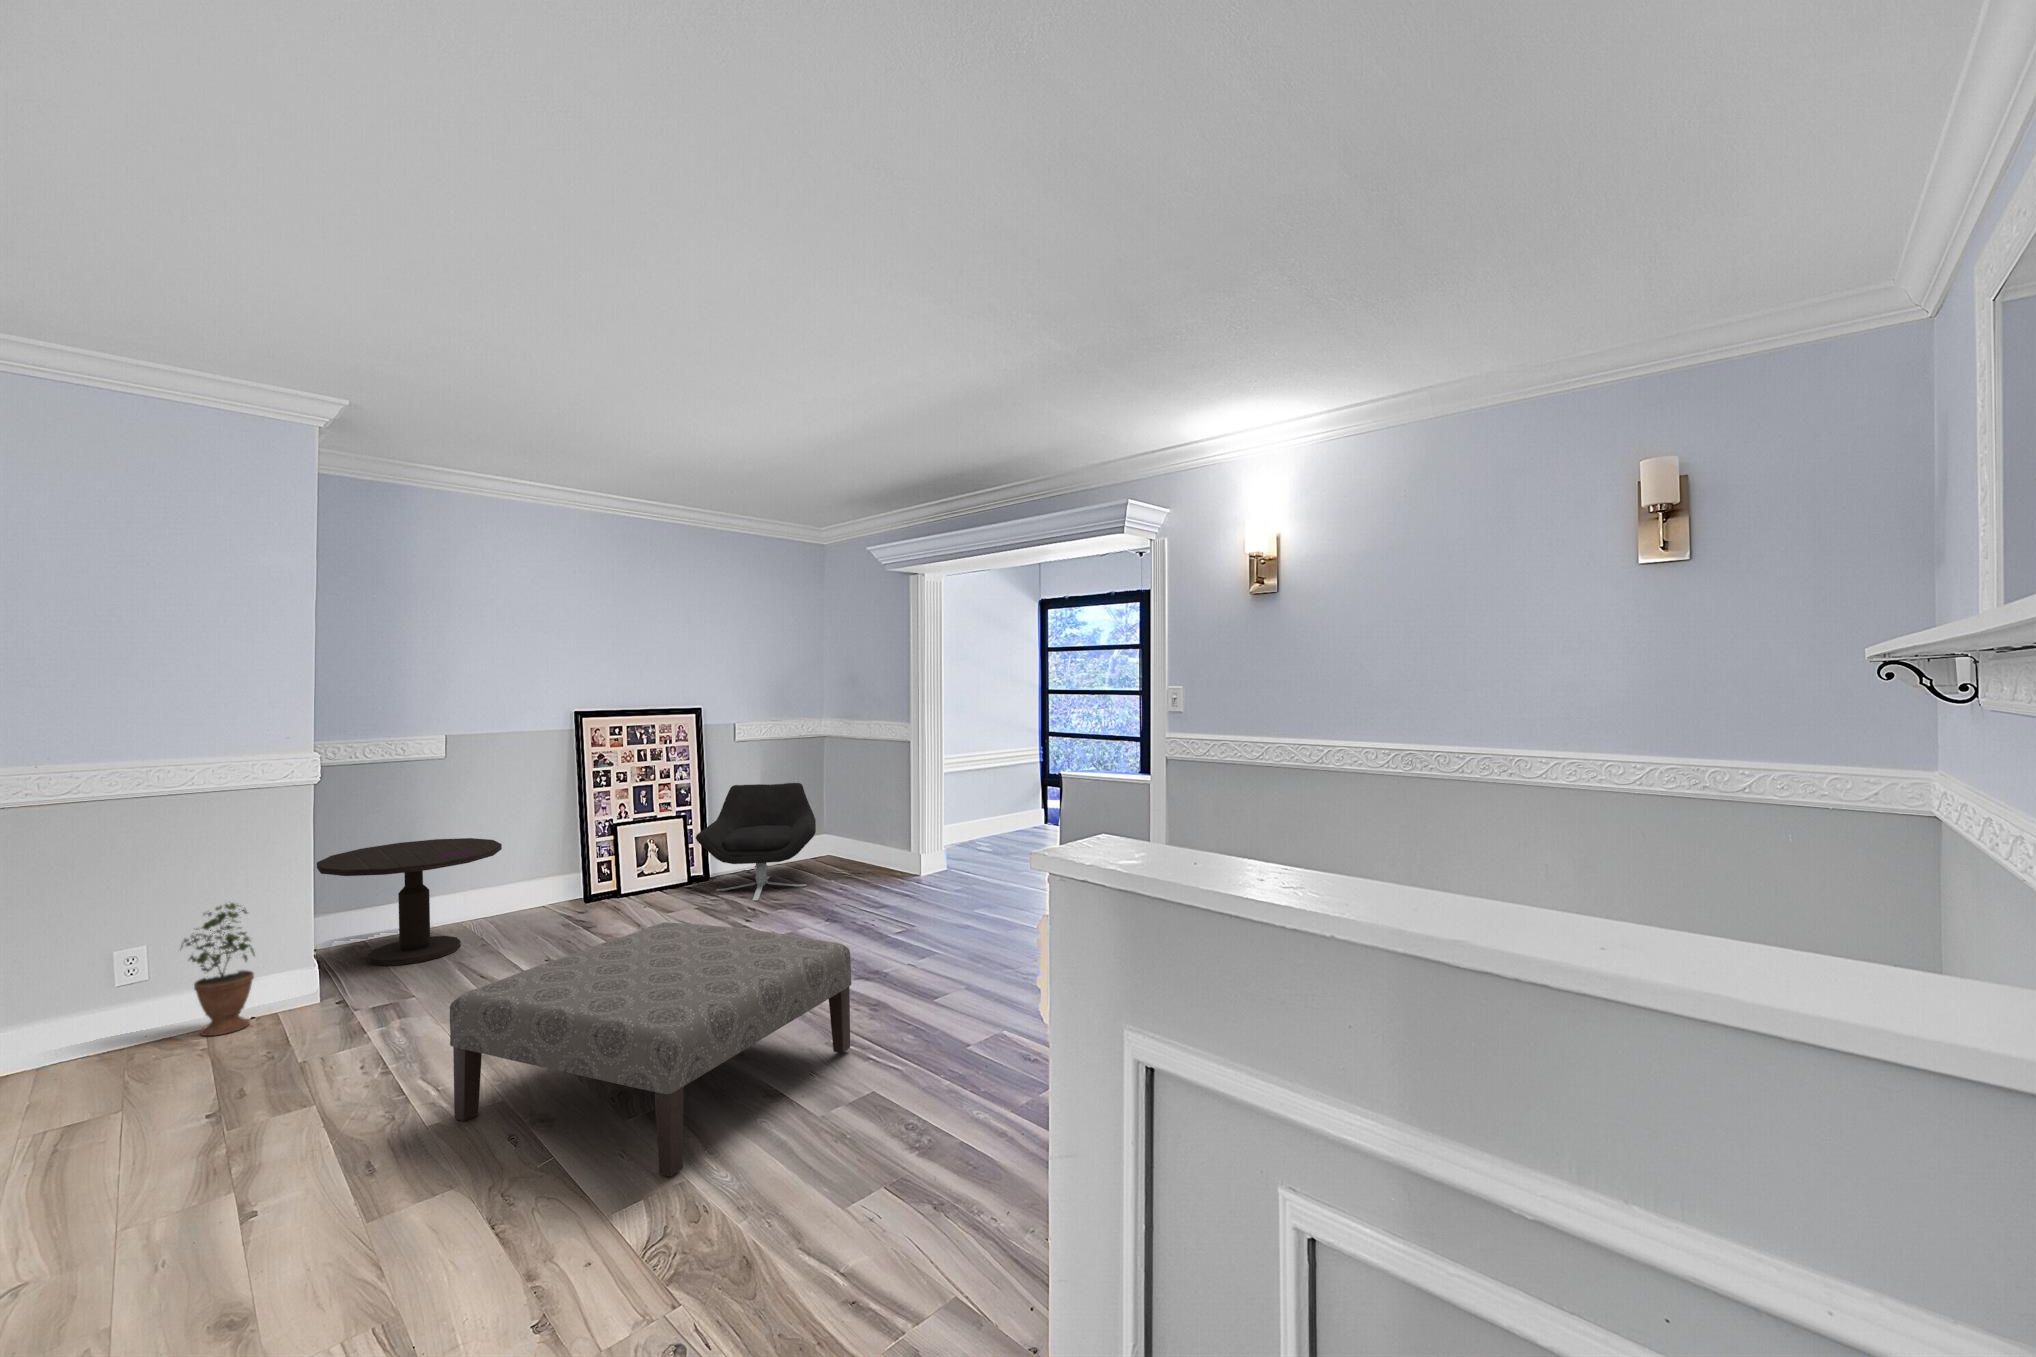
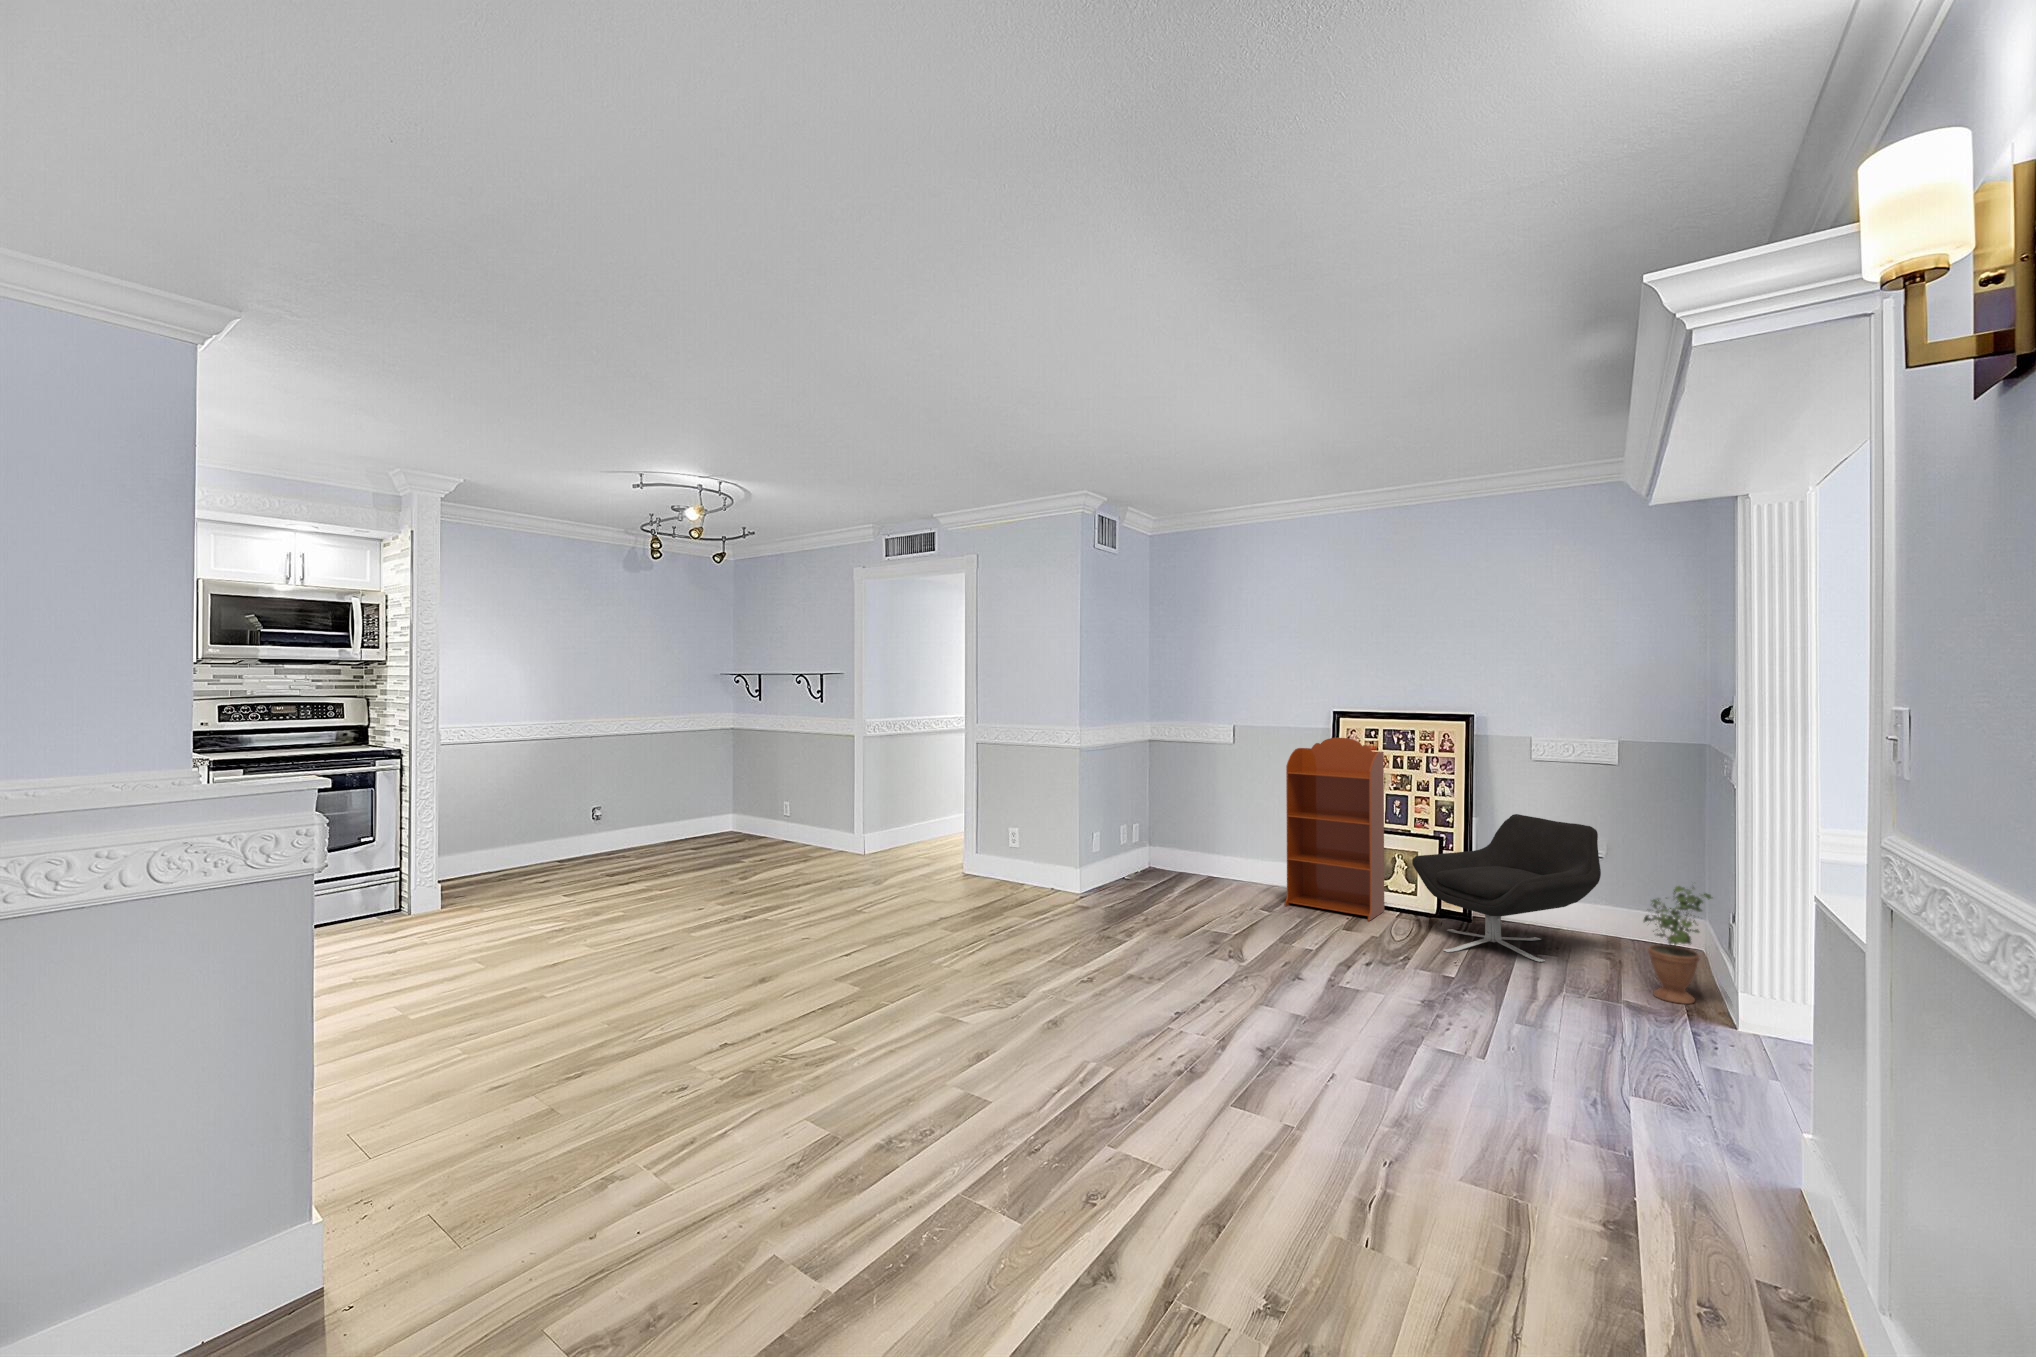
bookcase: none [556,737,661,920] -> present [1285,738,1384,921]
side table: present [317,838,502,966] -> none [1108,804,1226,897]
potted plant: present [181,903,255,1036] -> present [1644,886,1713,1004]
ottoman: present [450,922,852,1176] -> none [840,889,1112,1073]

